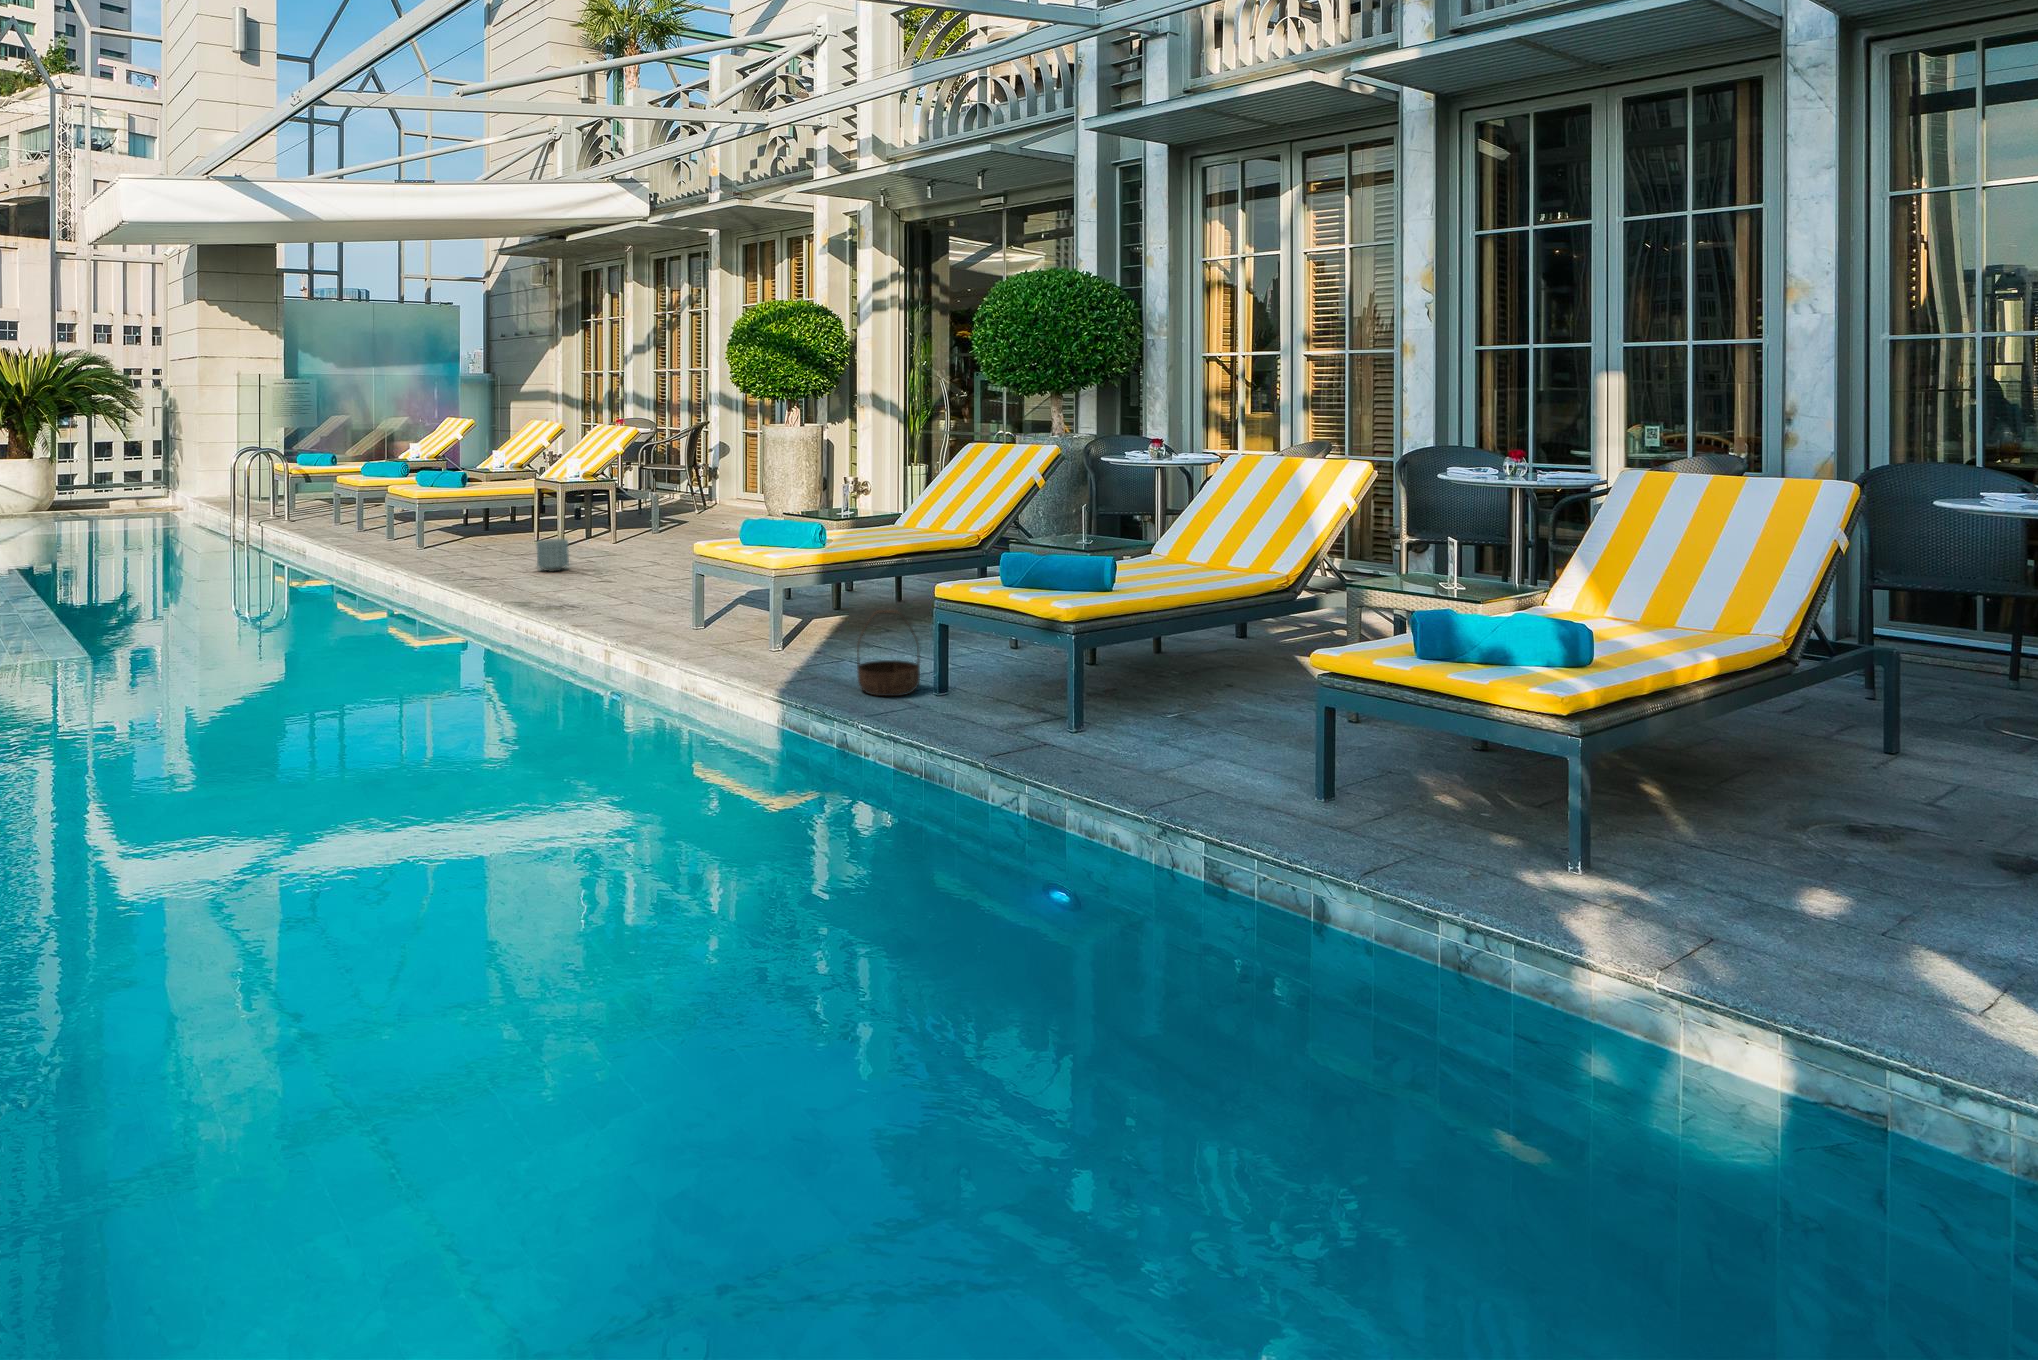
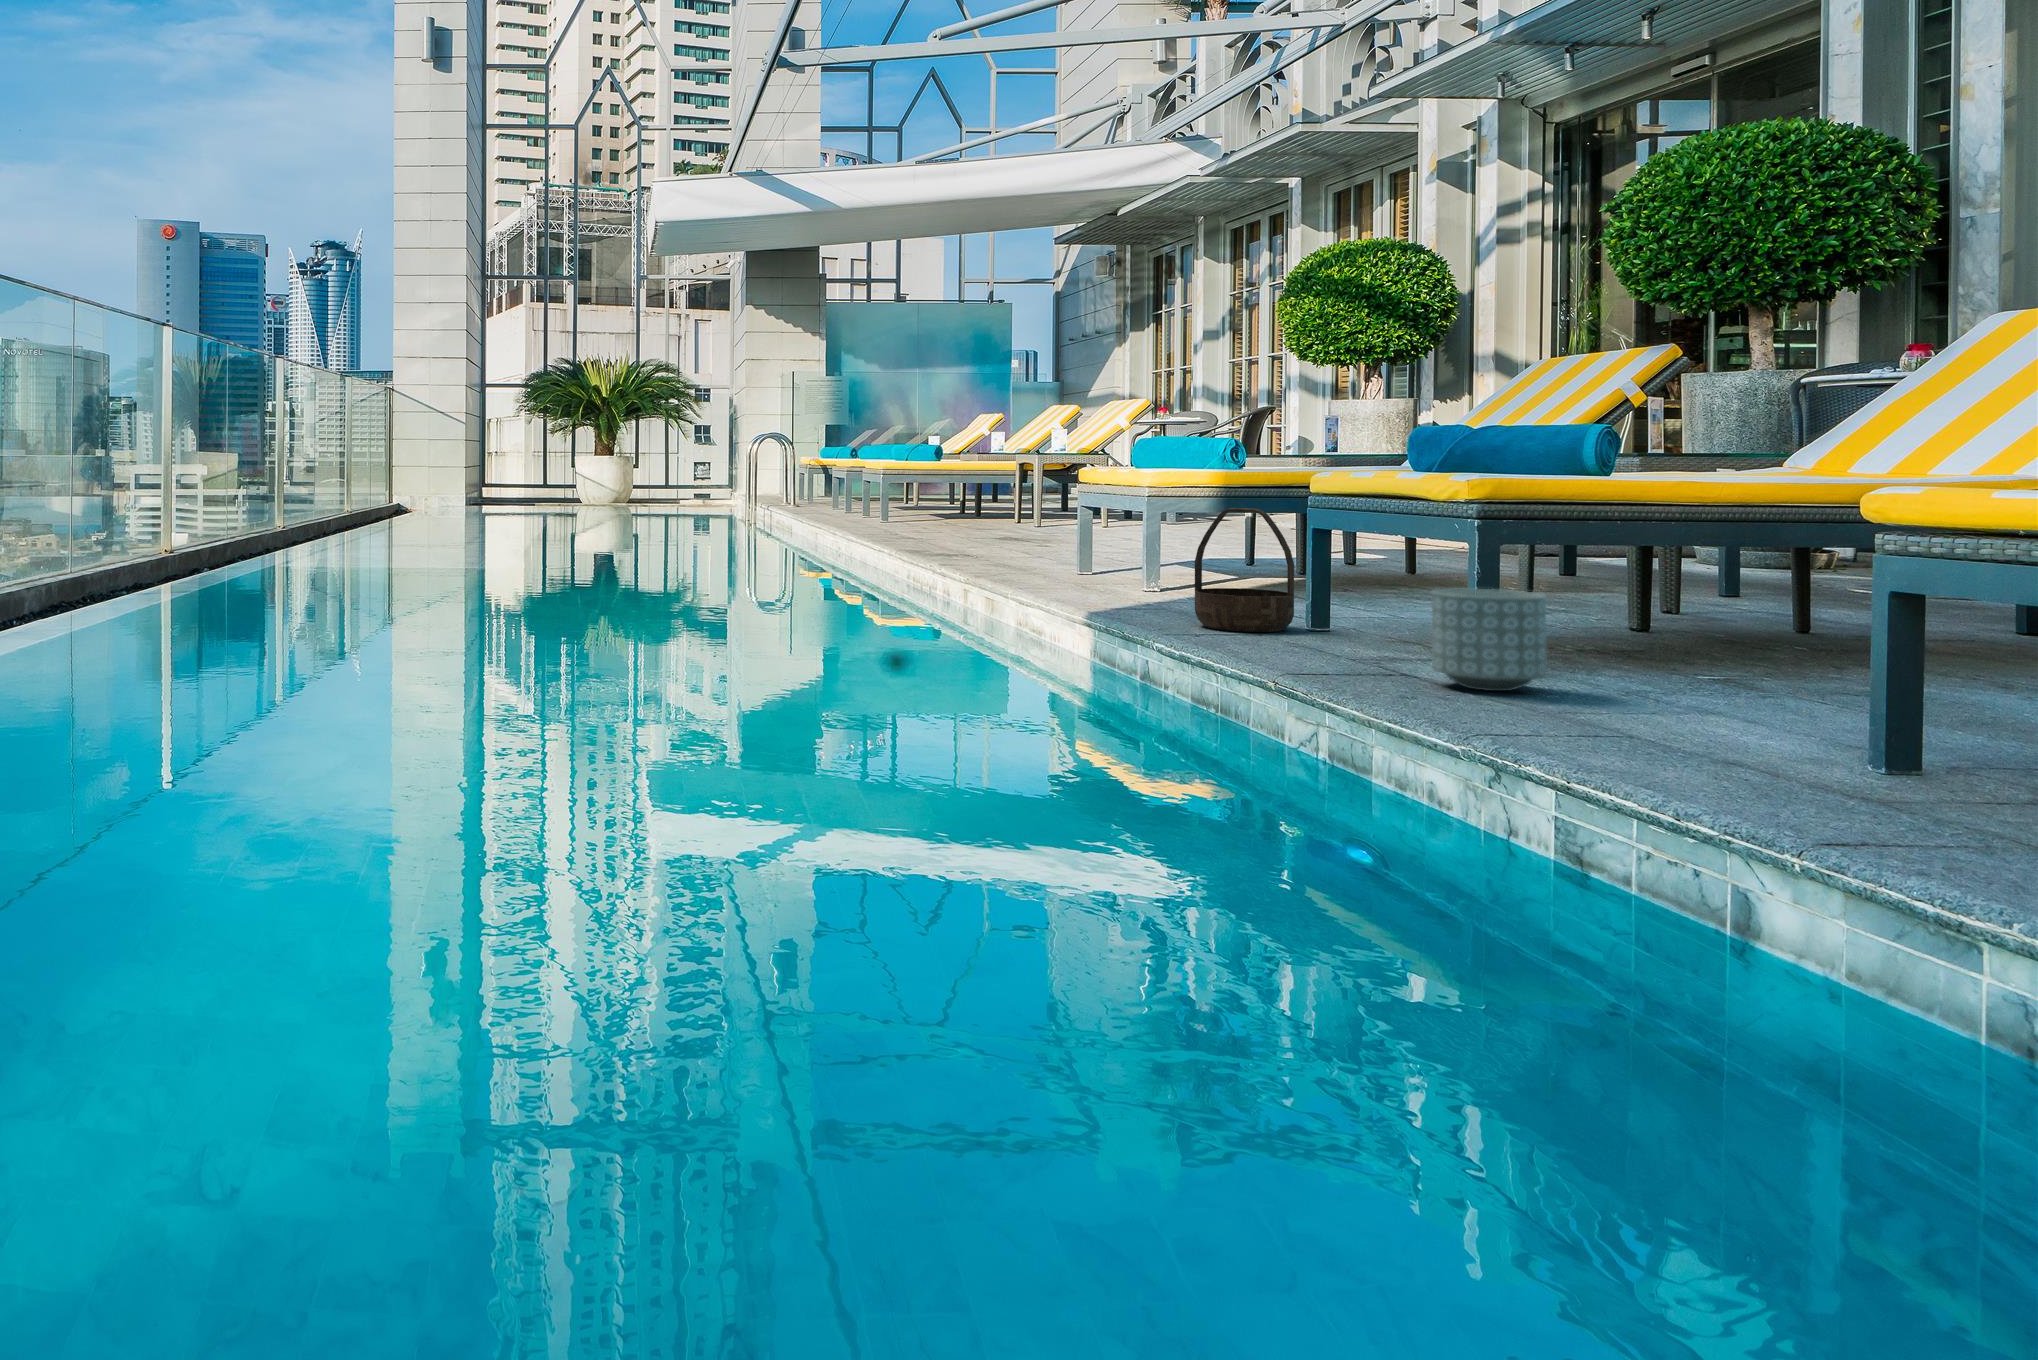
planter: present [536,539,569,572] -> present [1431,589,1547,691]

